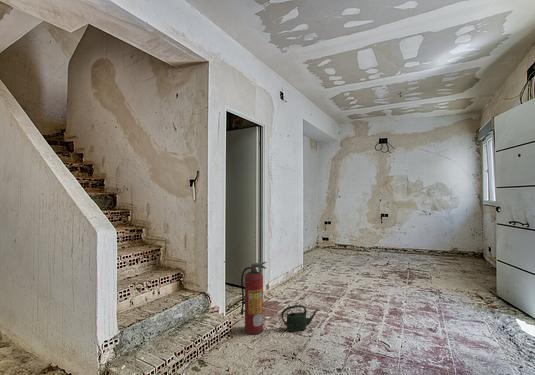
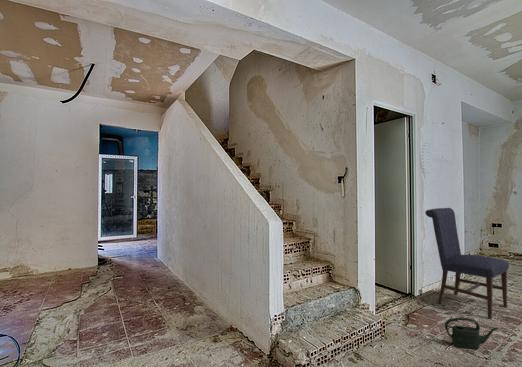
chair: none [272,210,331,302] -> present [425,208,509,319]
fire extinguisher: present [241,262,266,335] -> none [394,264,425,341]

